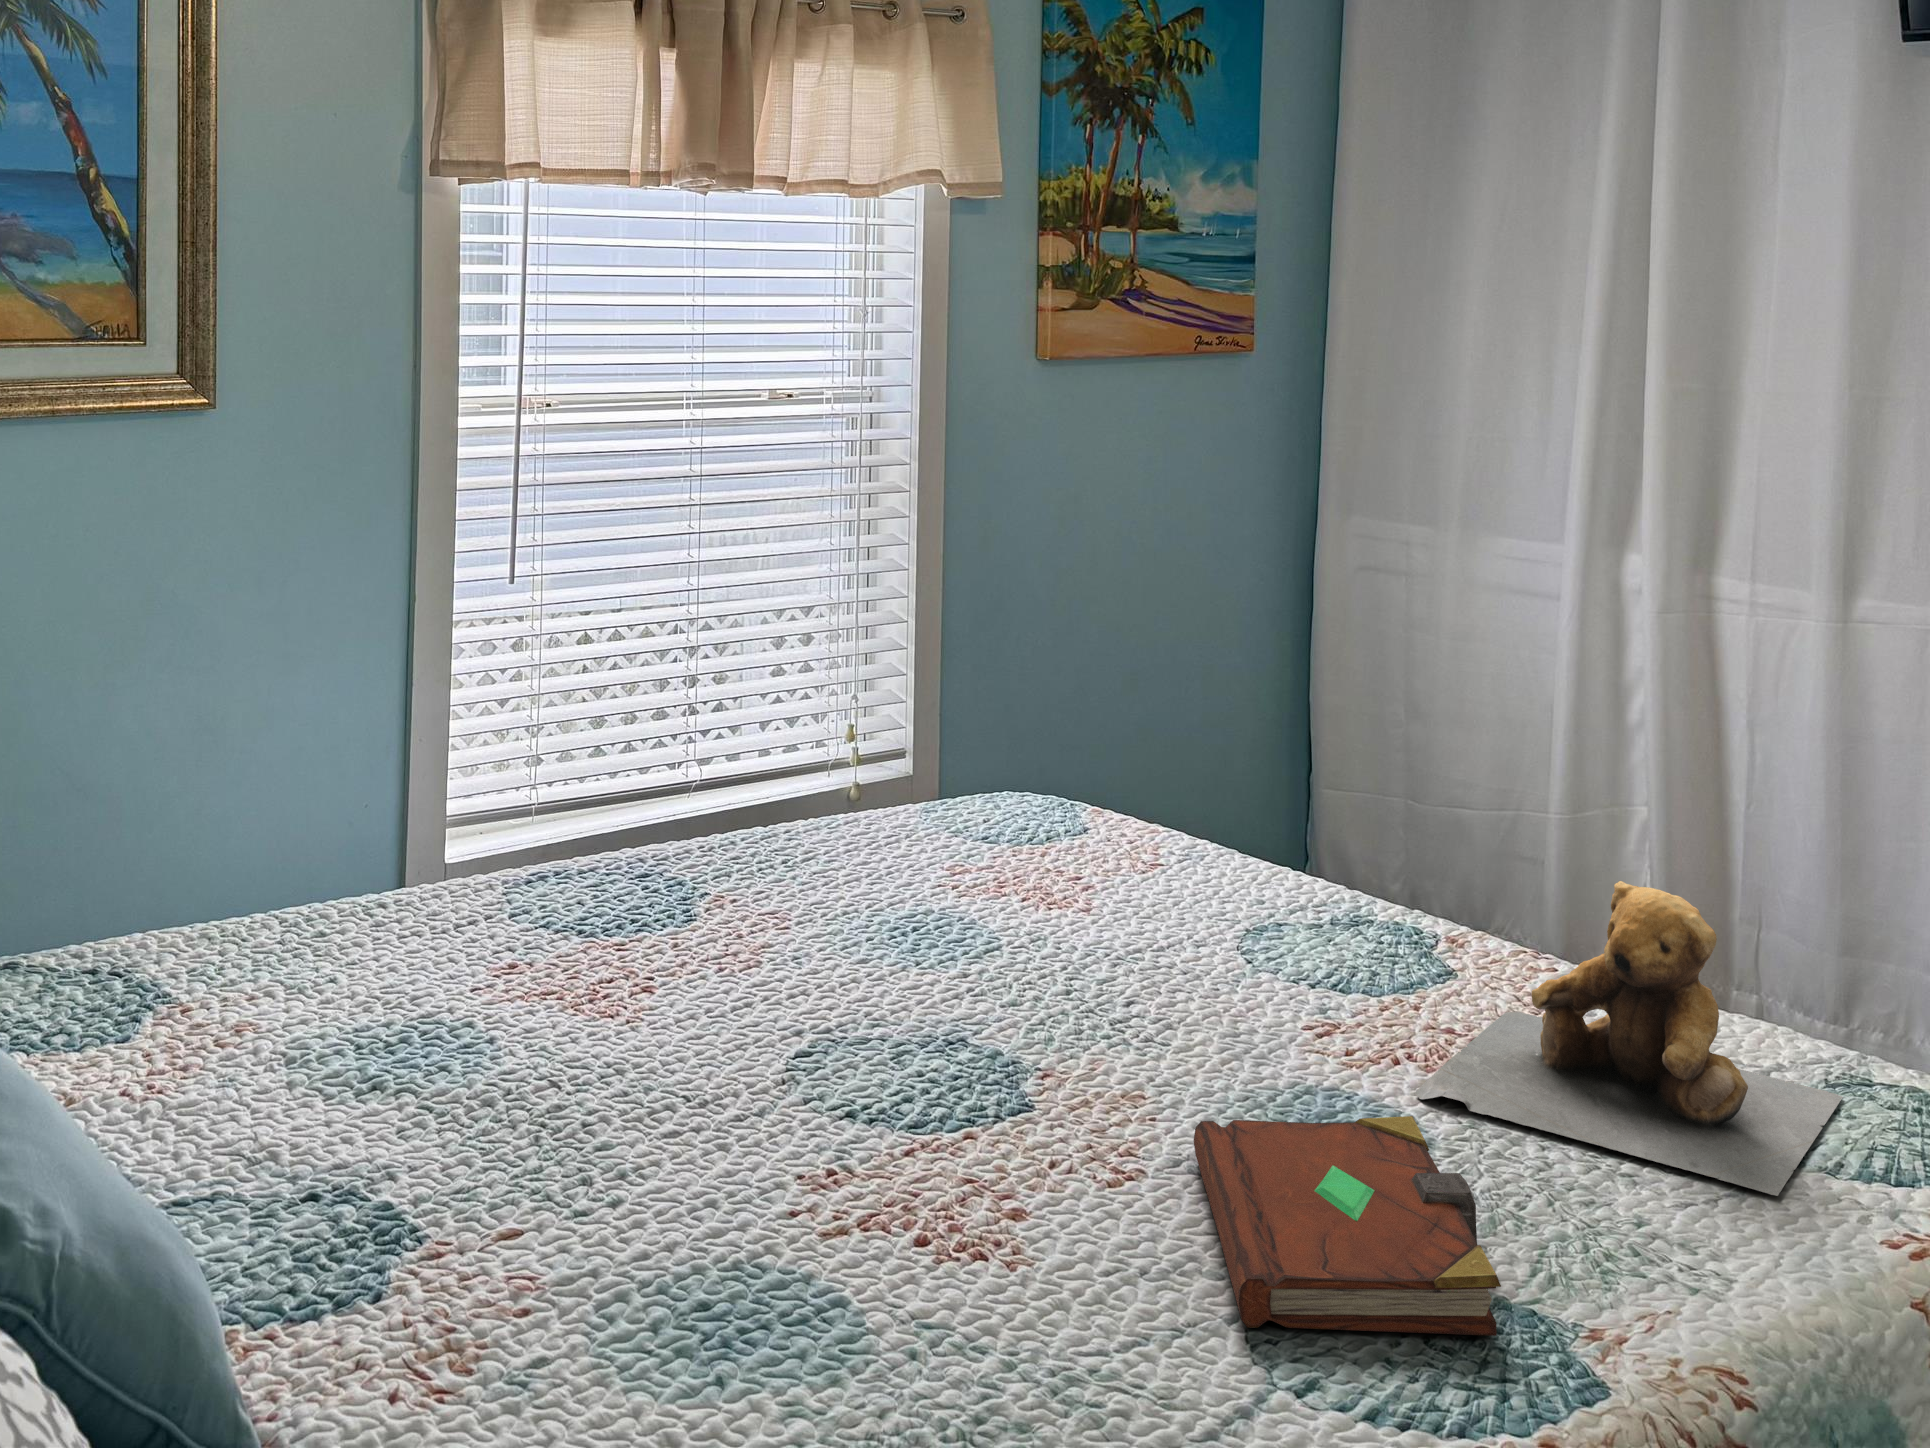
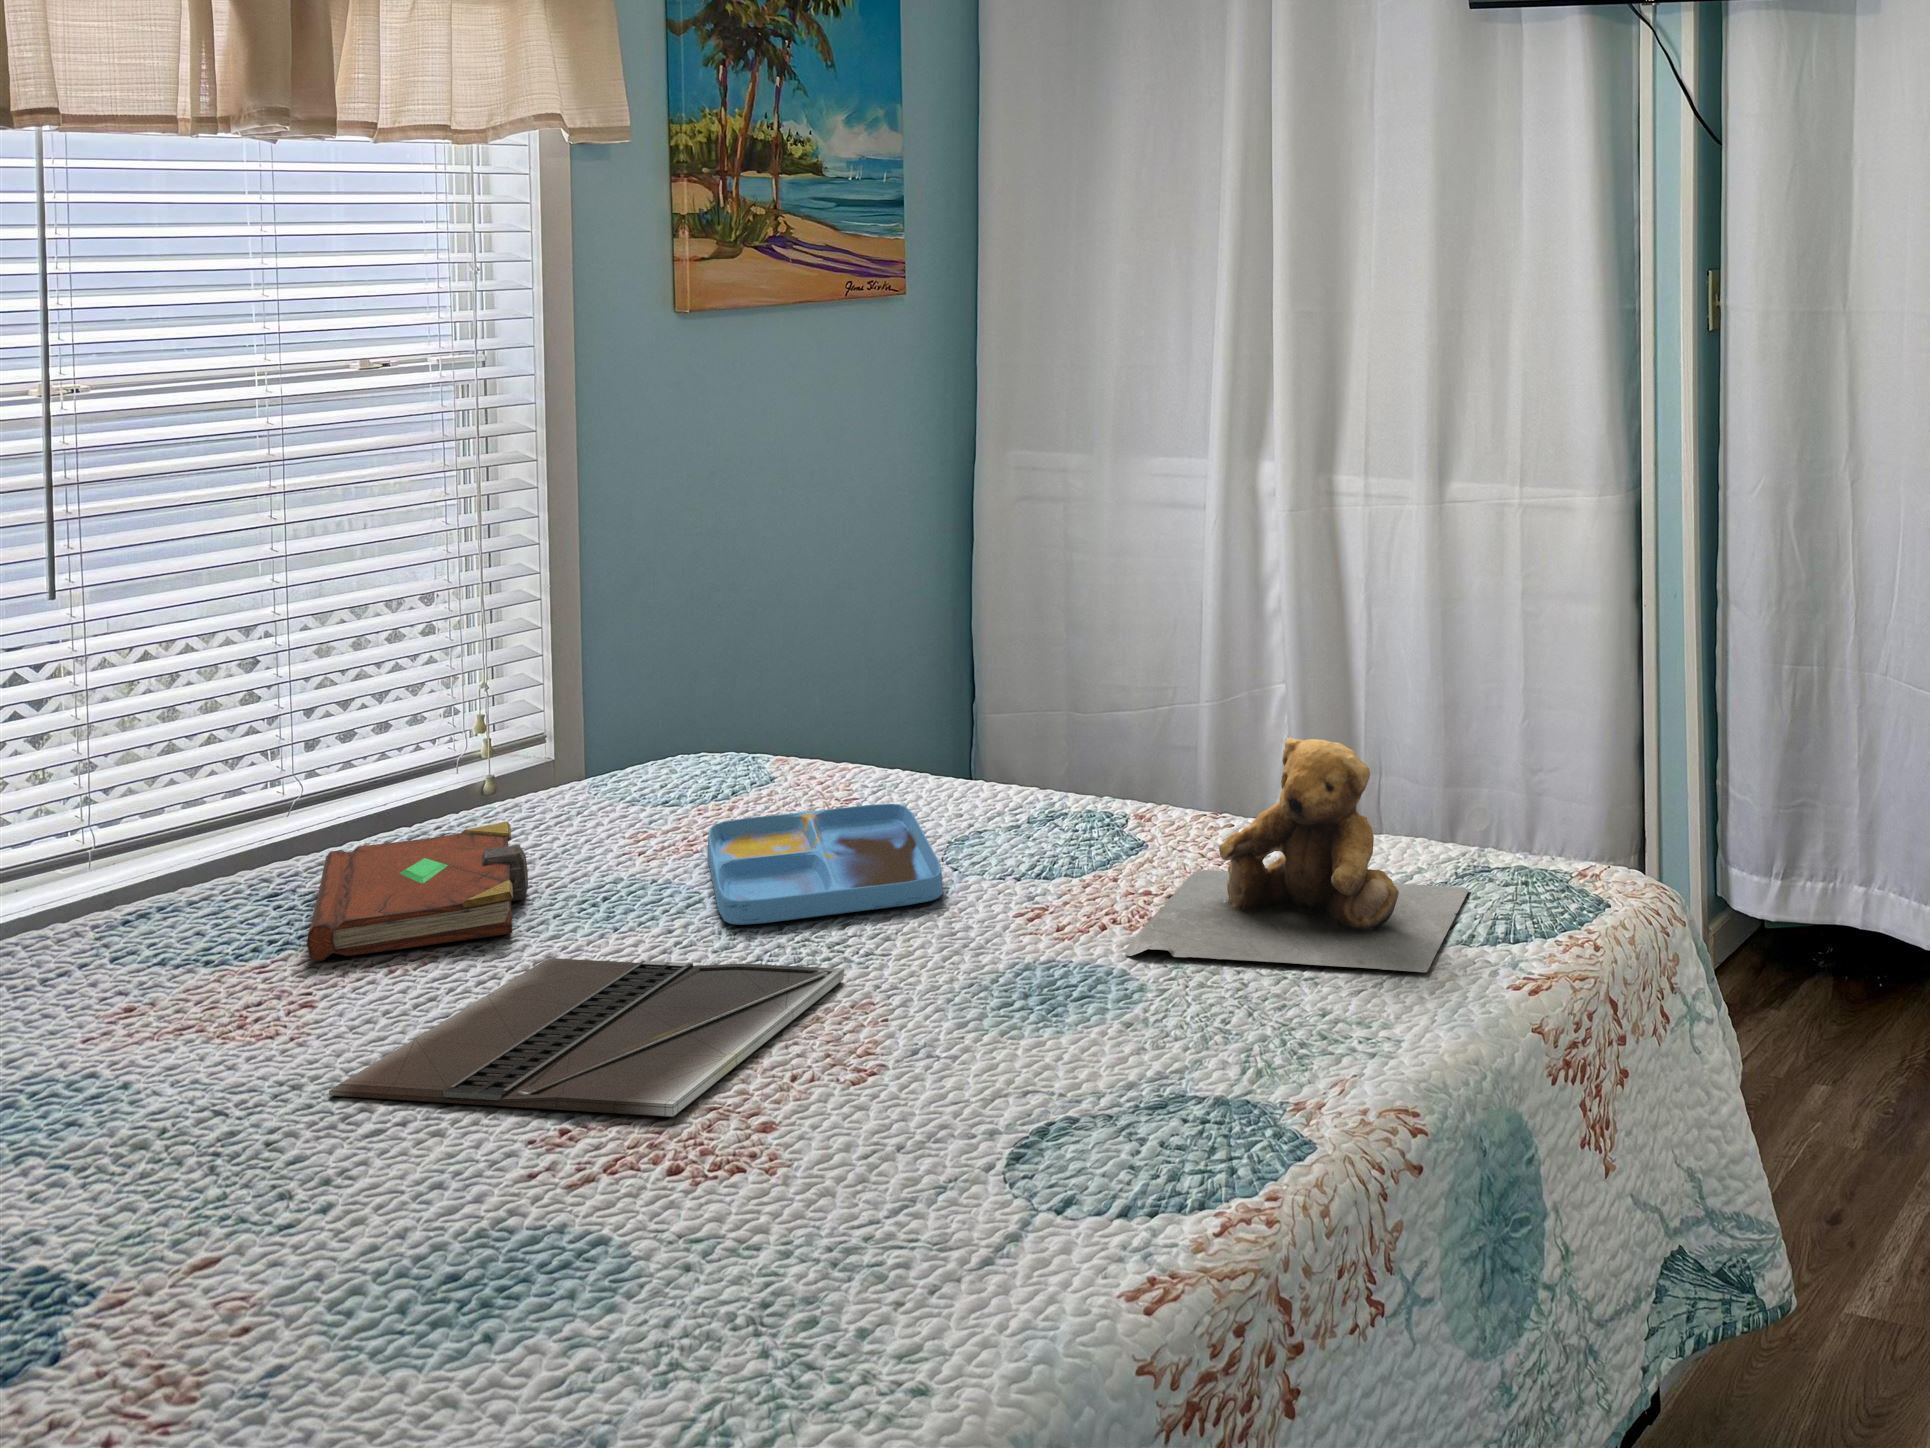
tray: none [1011,870,1232,992] -> present [707,804,943,925]
laptop: none [644,984,1118,1181] -> present [329,958,844,1117]
book: present [1194,1116,1501,1336] -> present [307,822,528,962]

